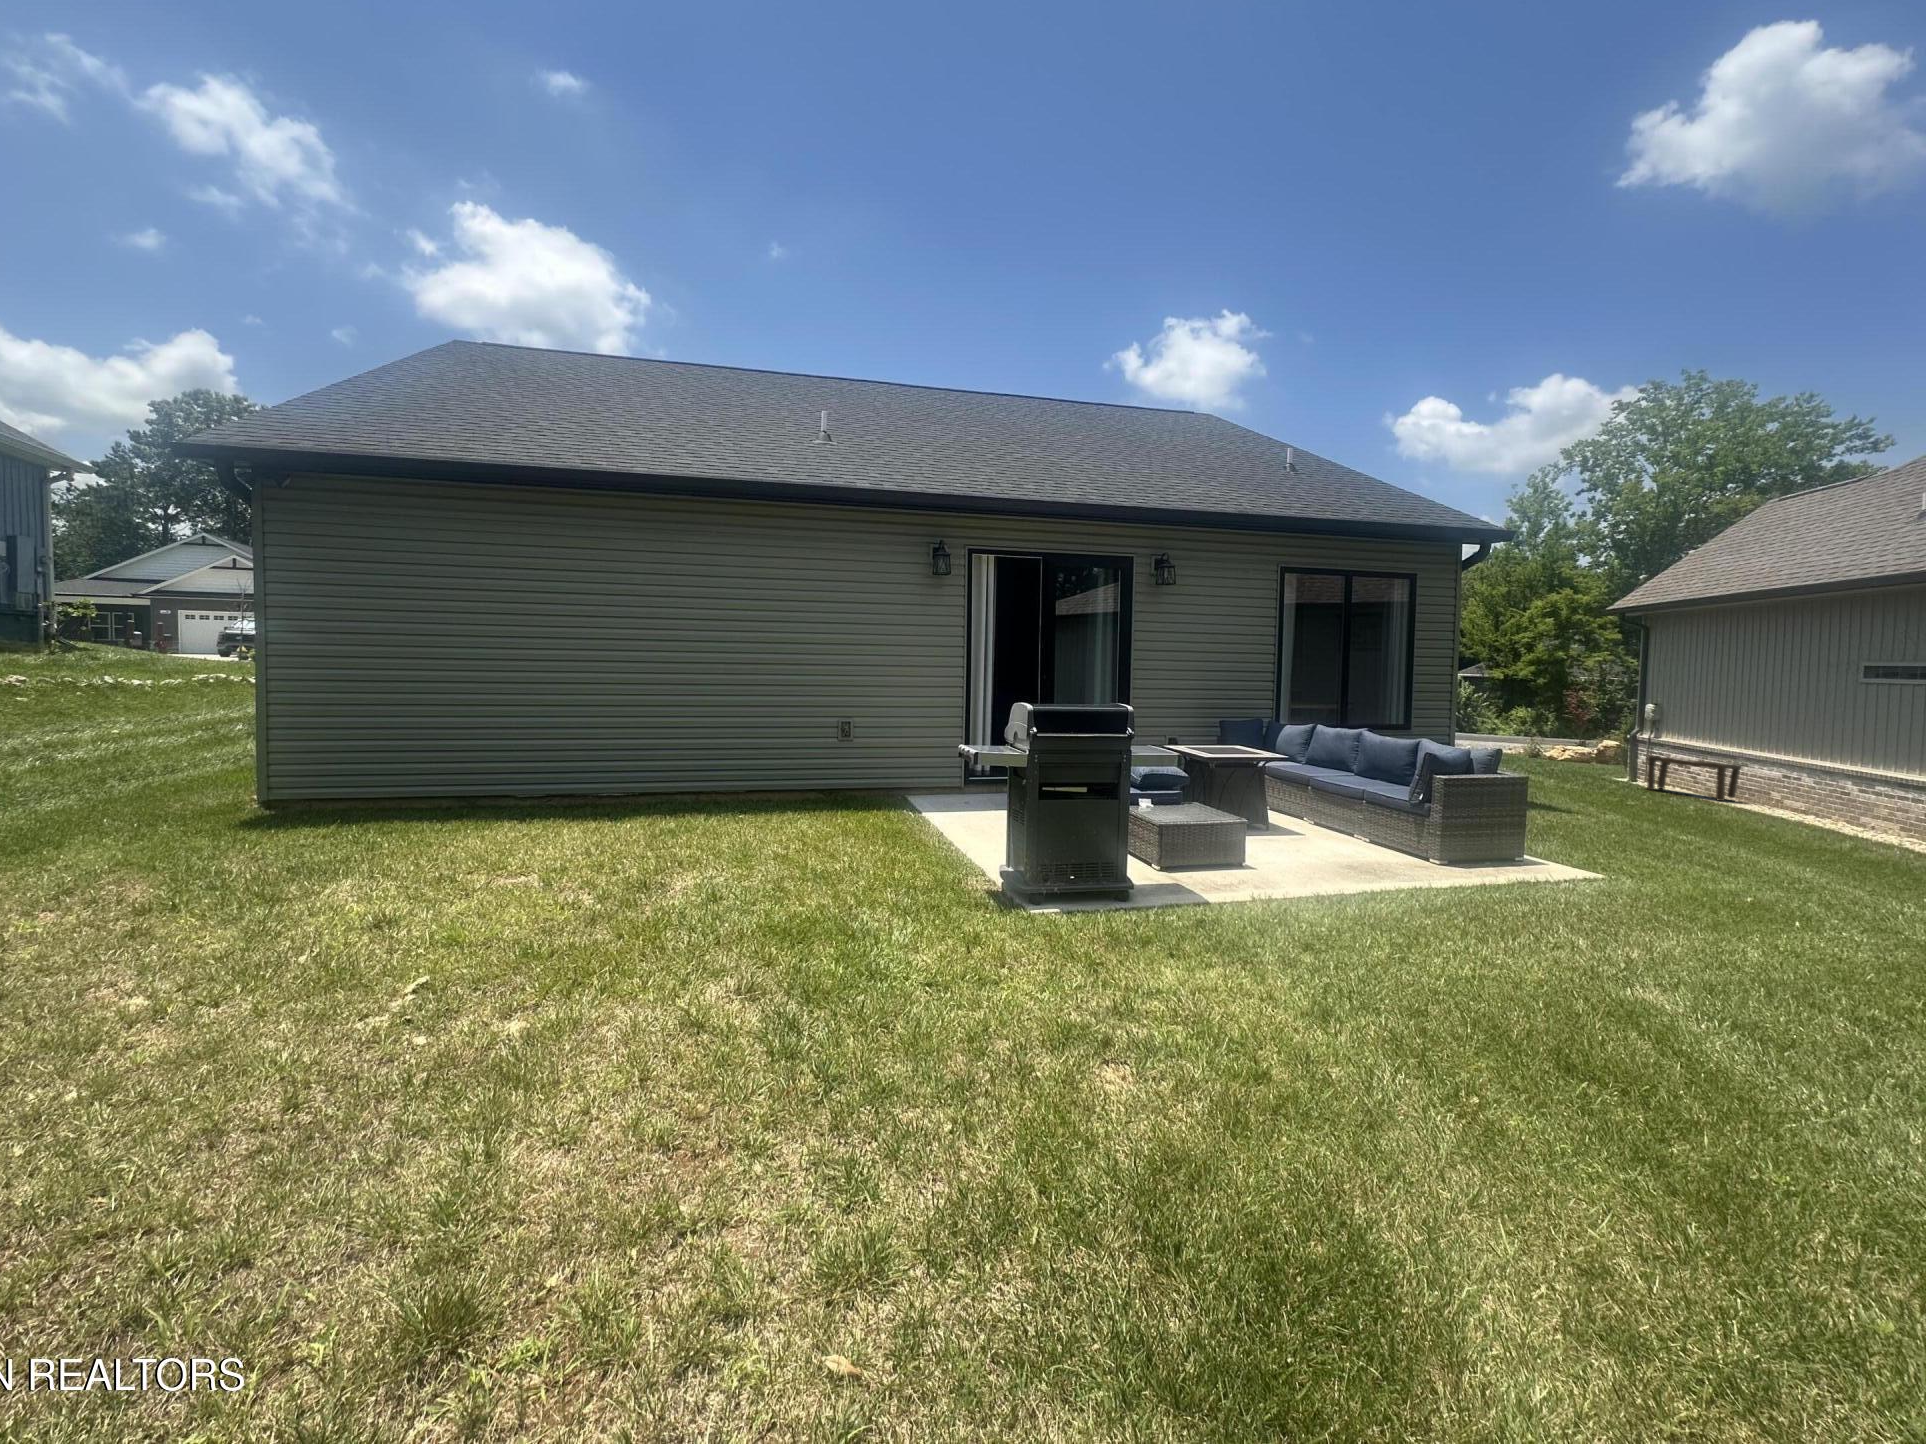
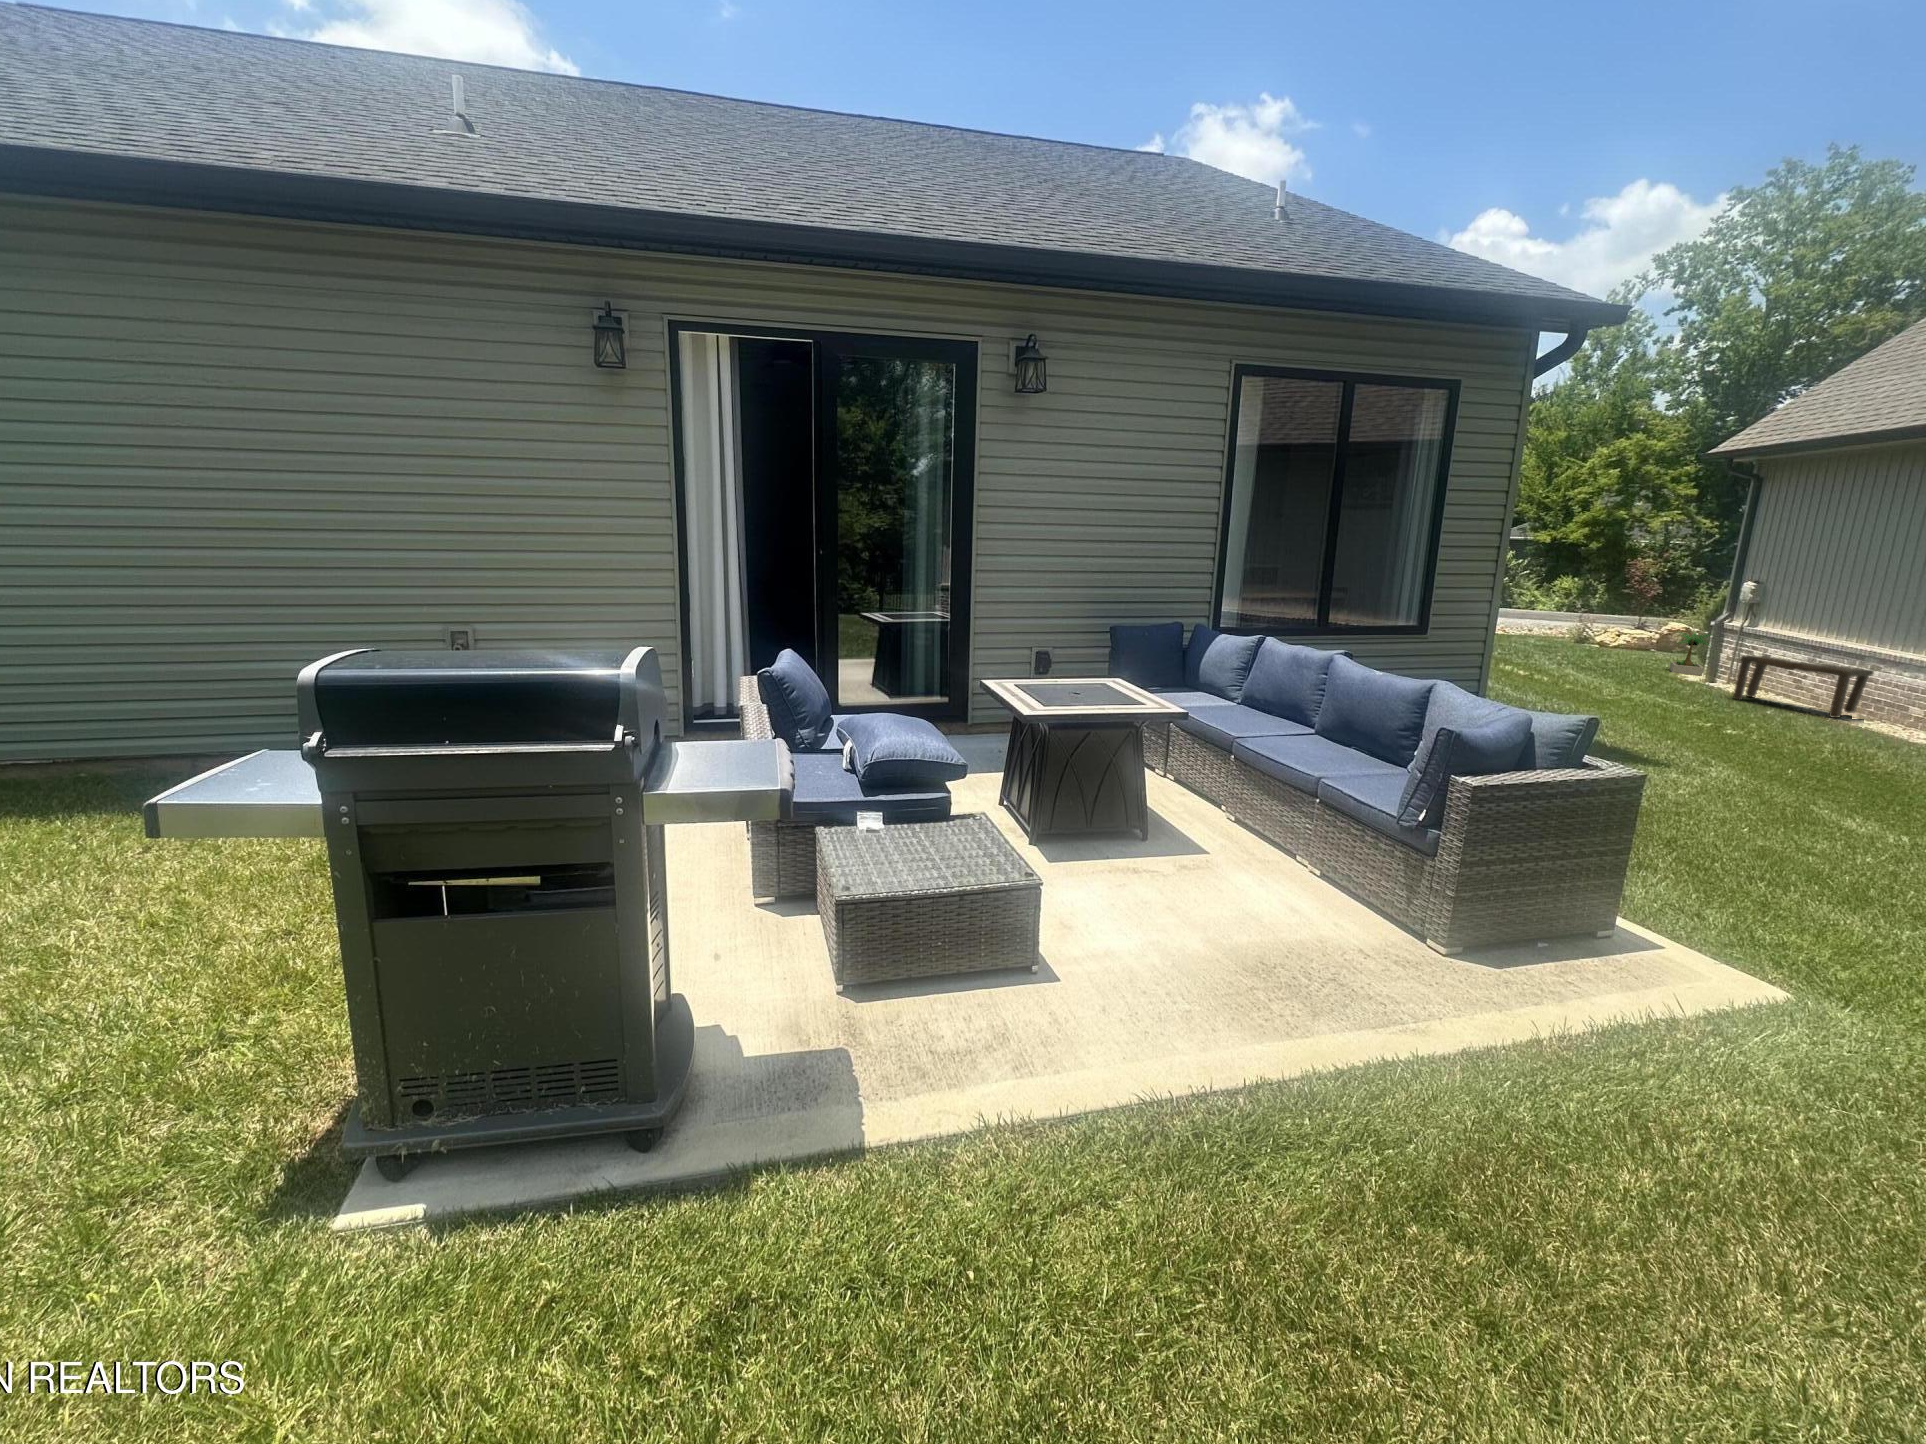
potted plant: none [1599,742,1634,777] -> present [1669,631,1711,676]

